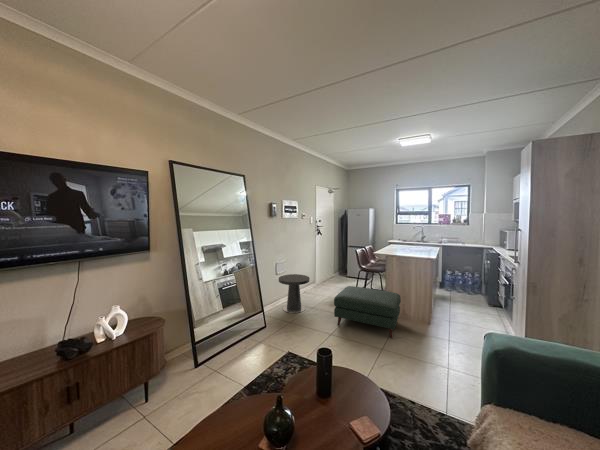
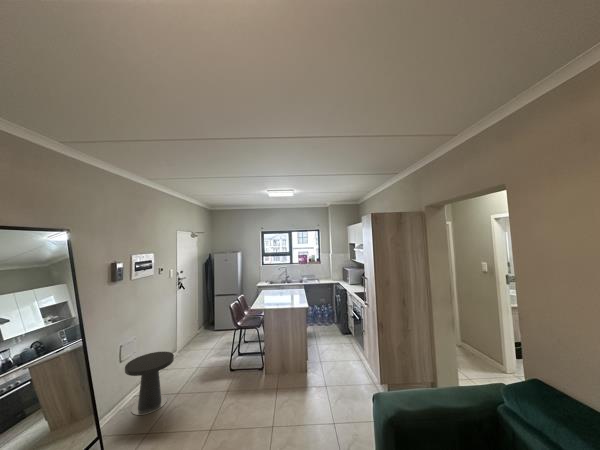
ottoman: present [334,286,401,338] -> none [211,349,281,409]

